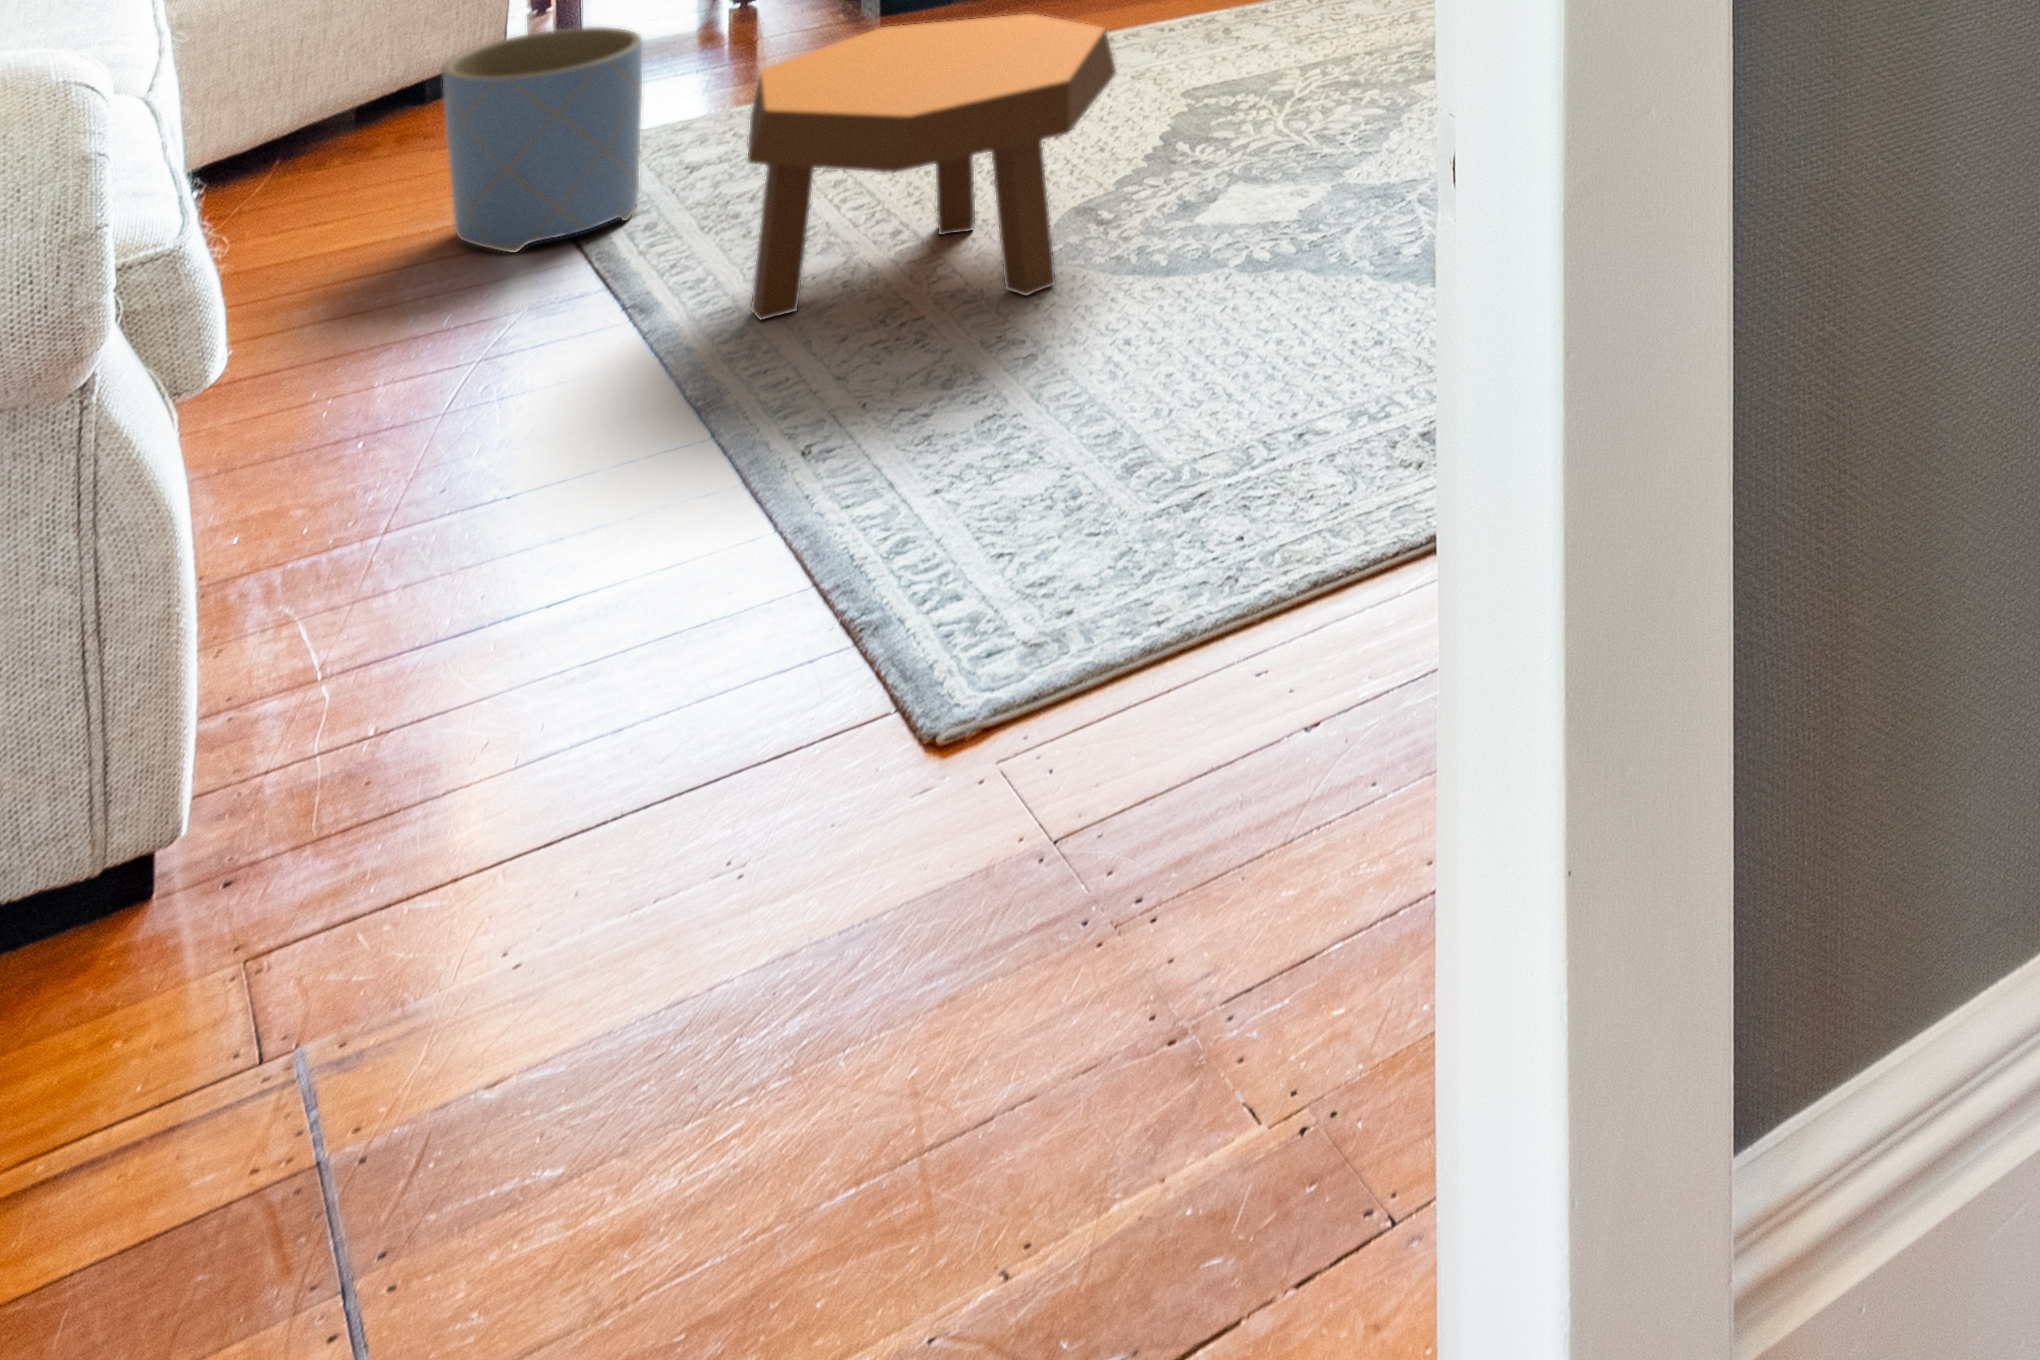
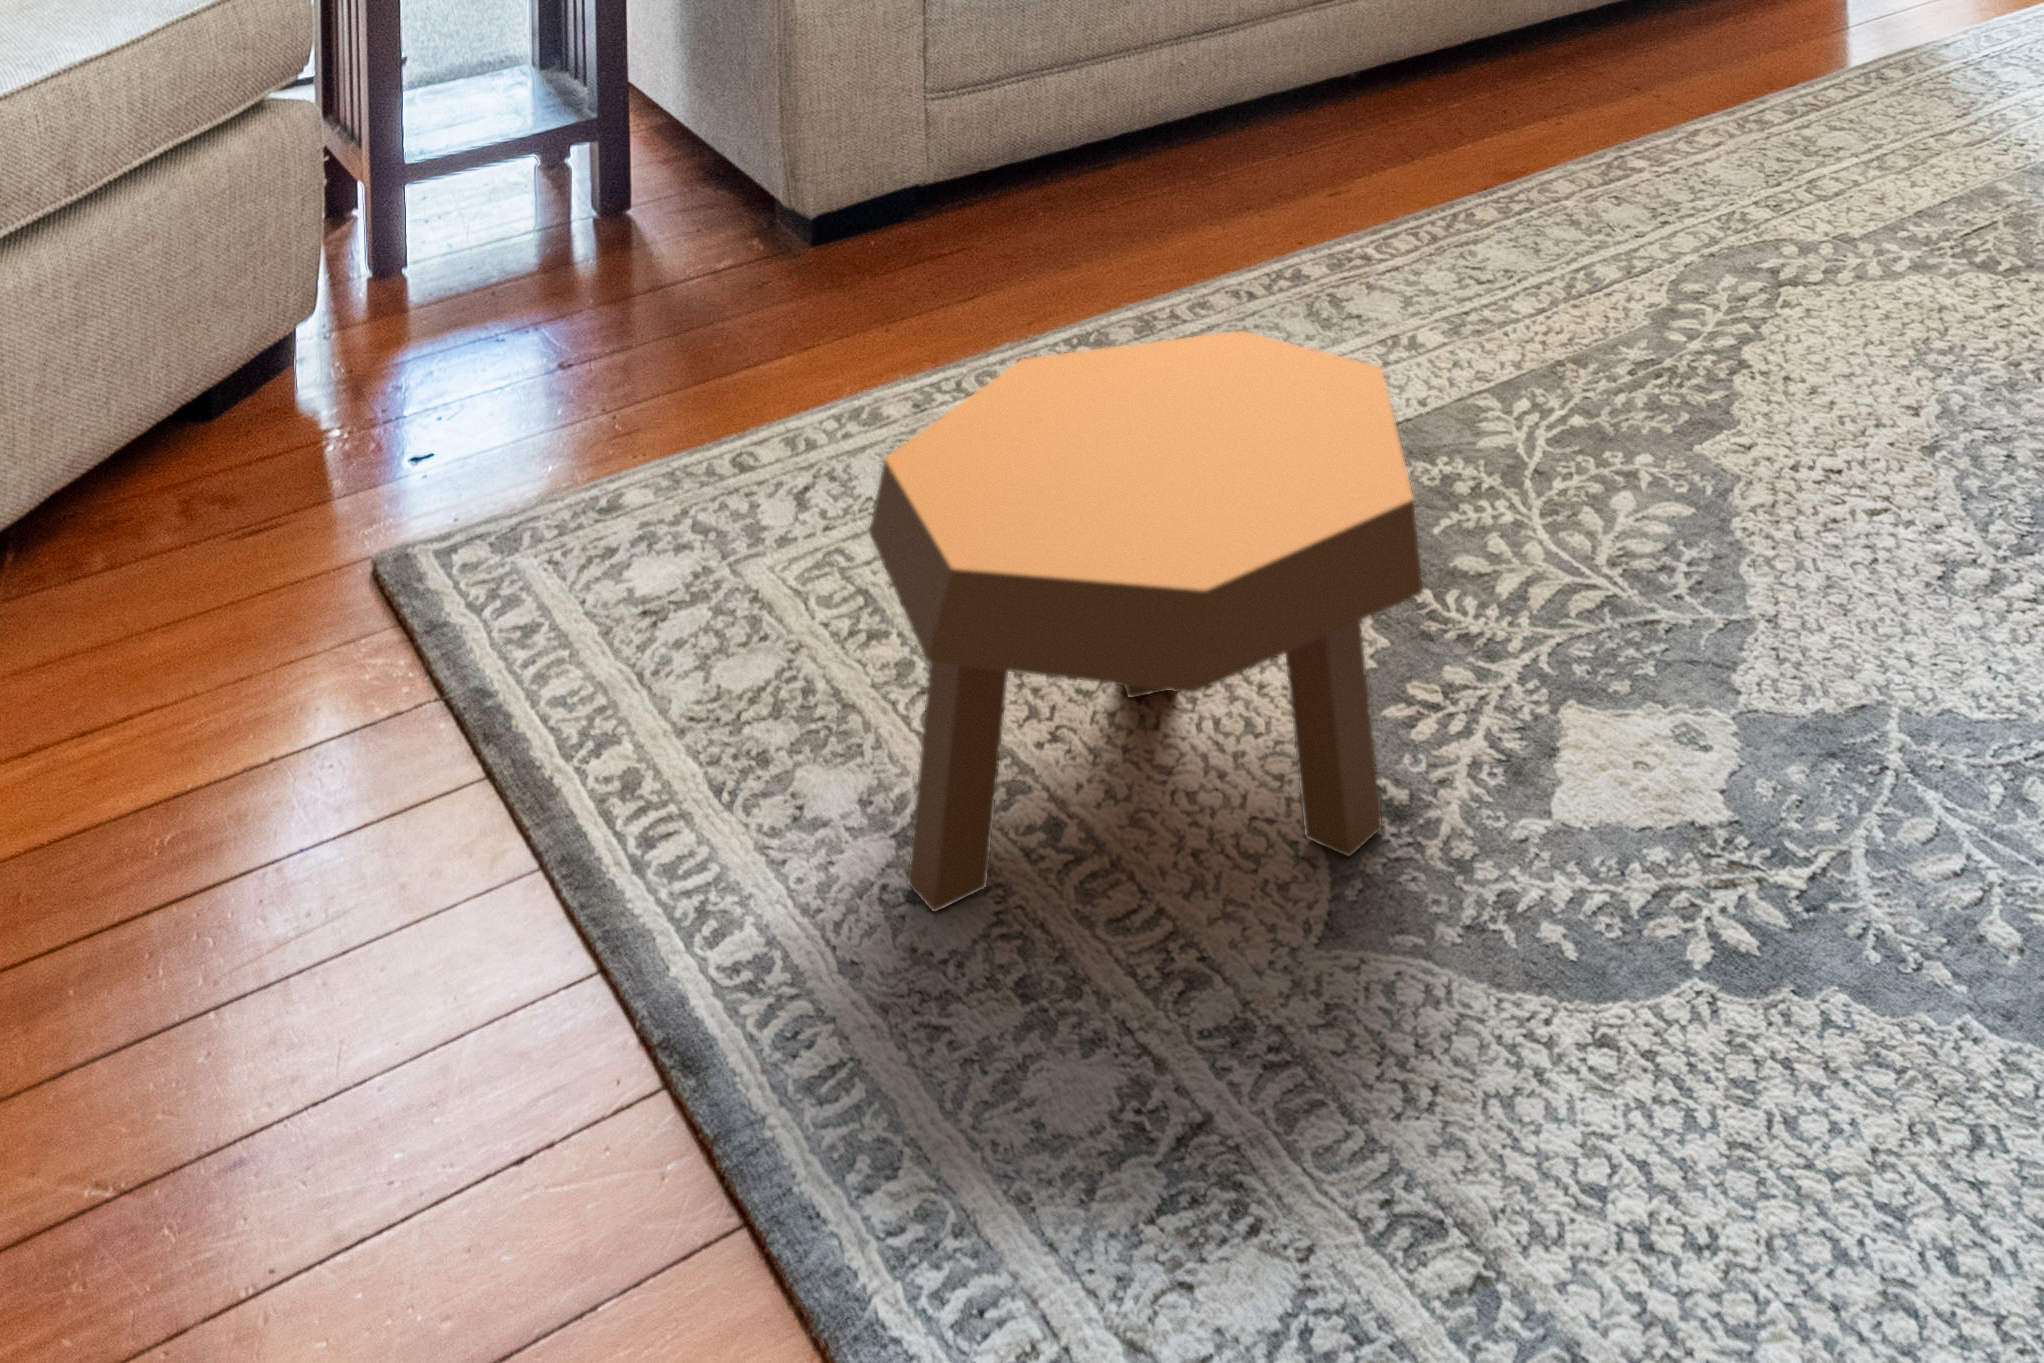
planter: present [442,27,642,253] -> none [347,335,637,729]

